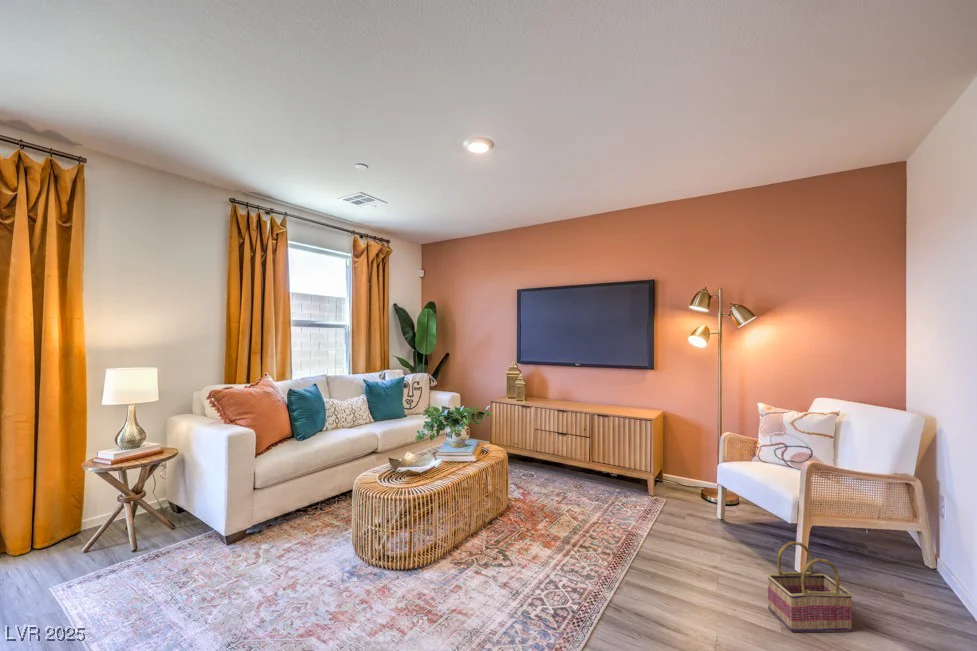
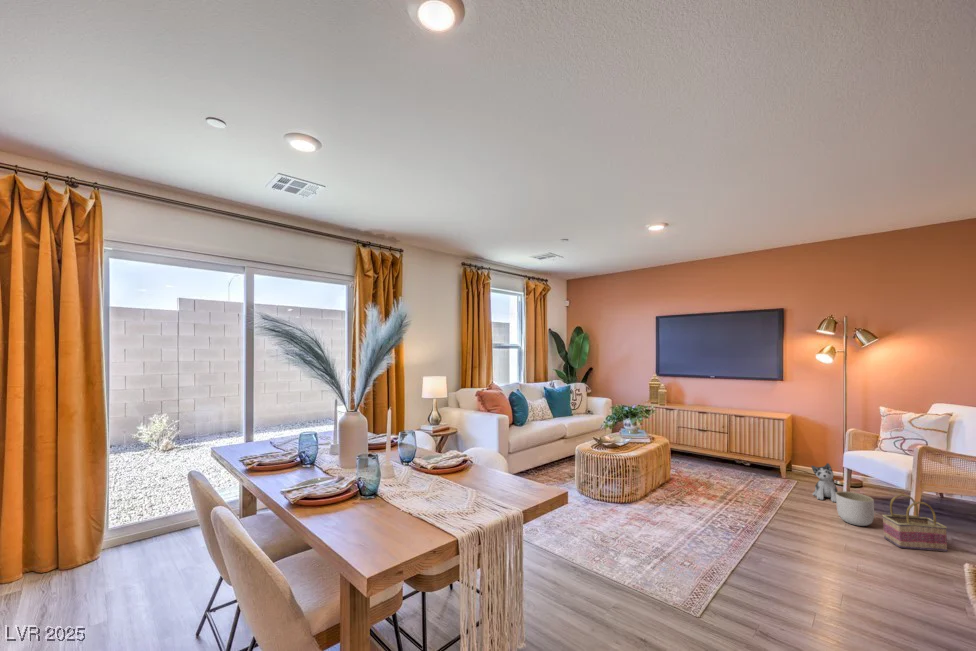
plush toy: none [679,481,712,535] -> present [812,463,838,502]
planter: none [707,529,754,583] -> present [836,491,874,526]

